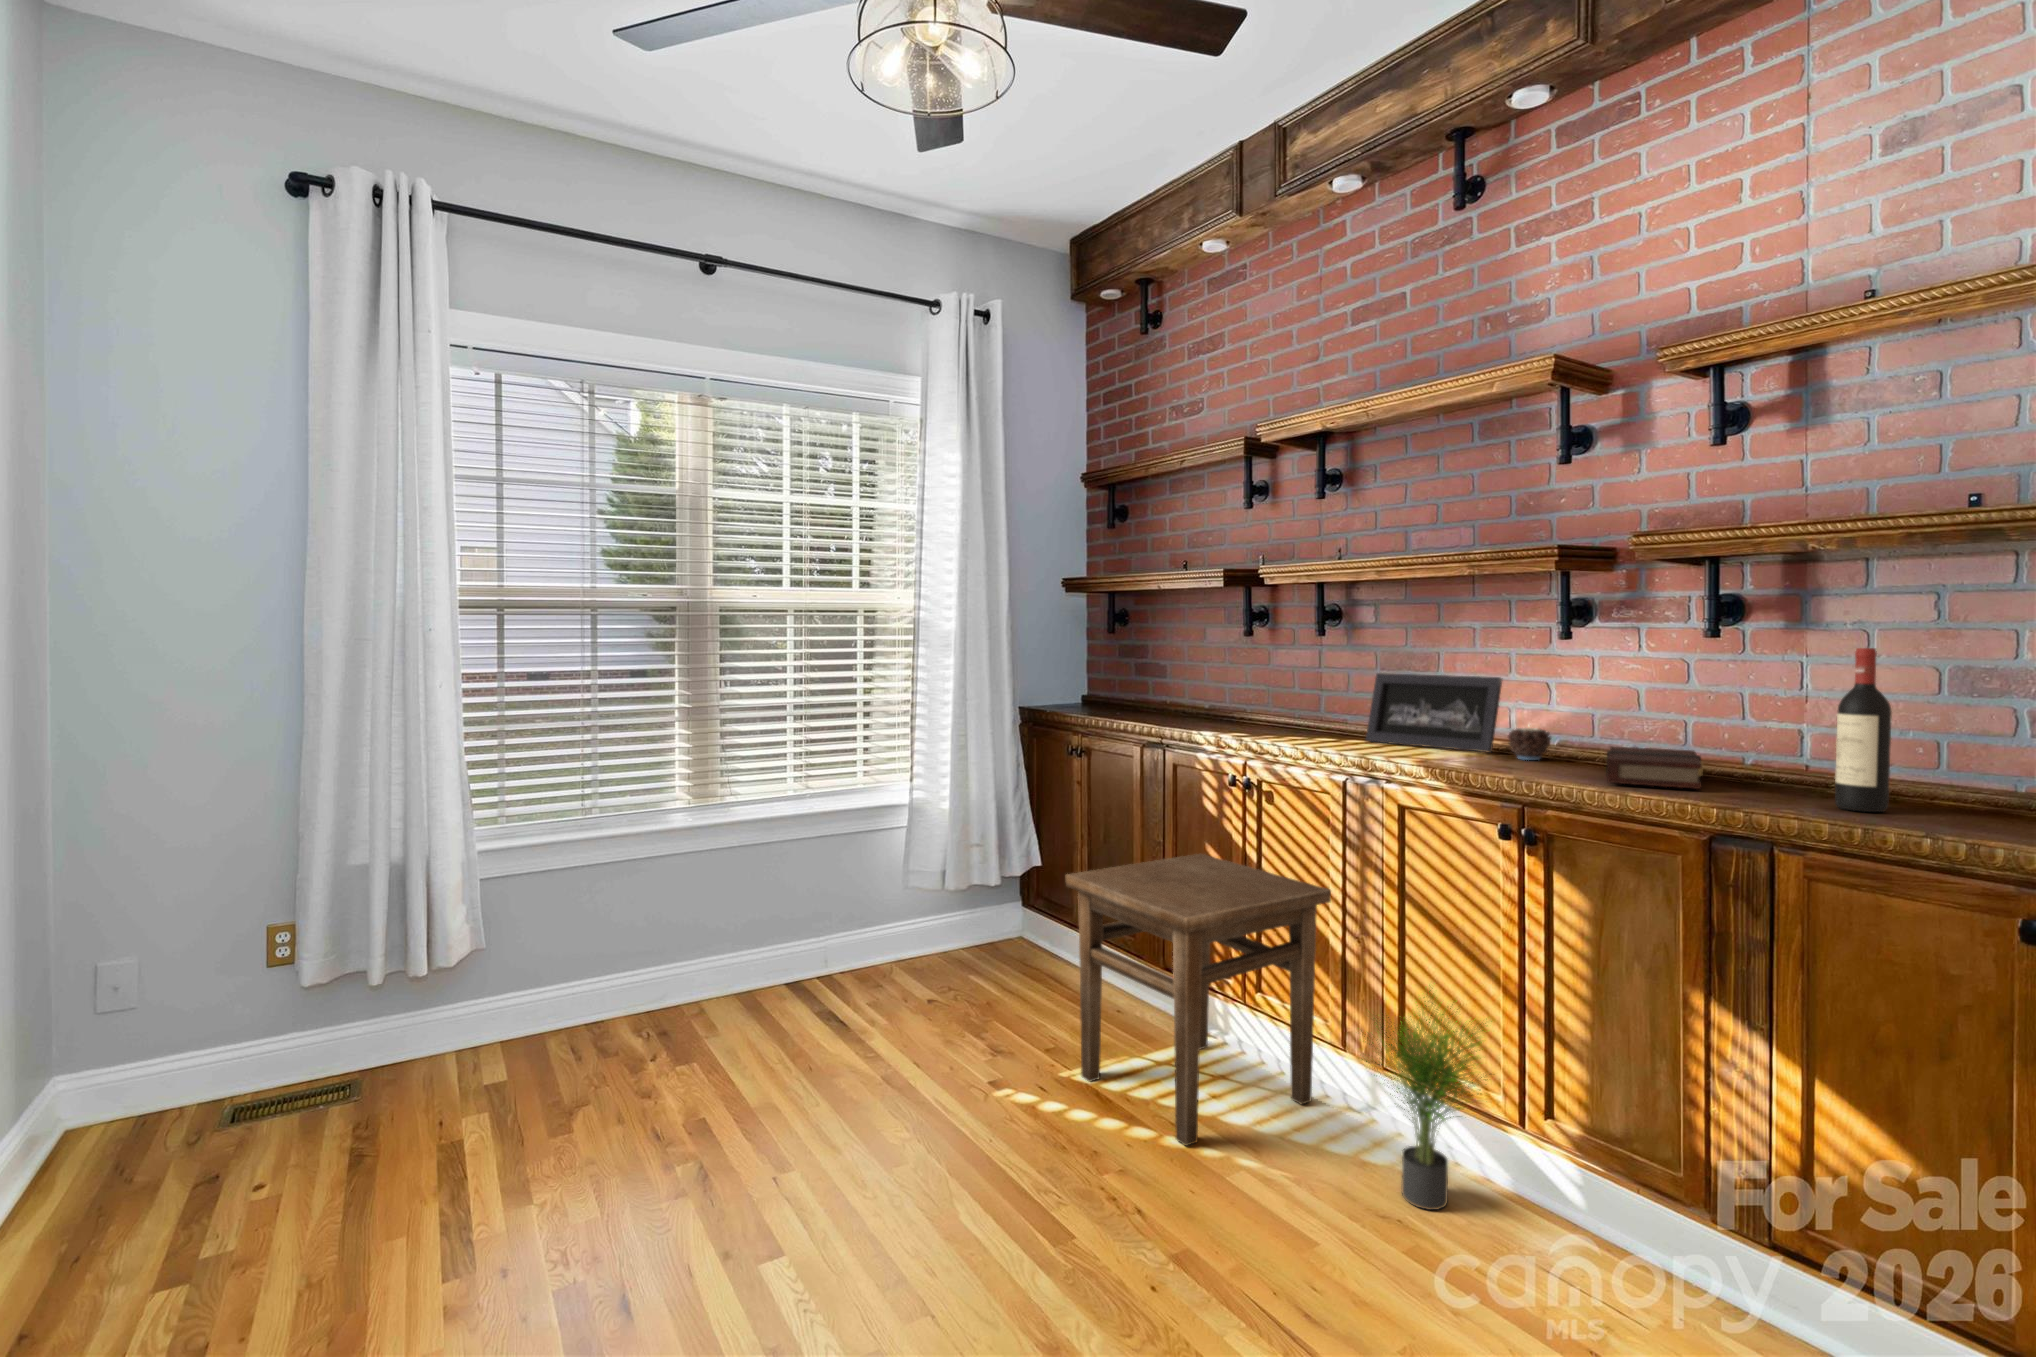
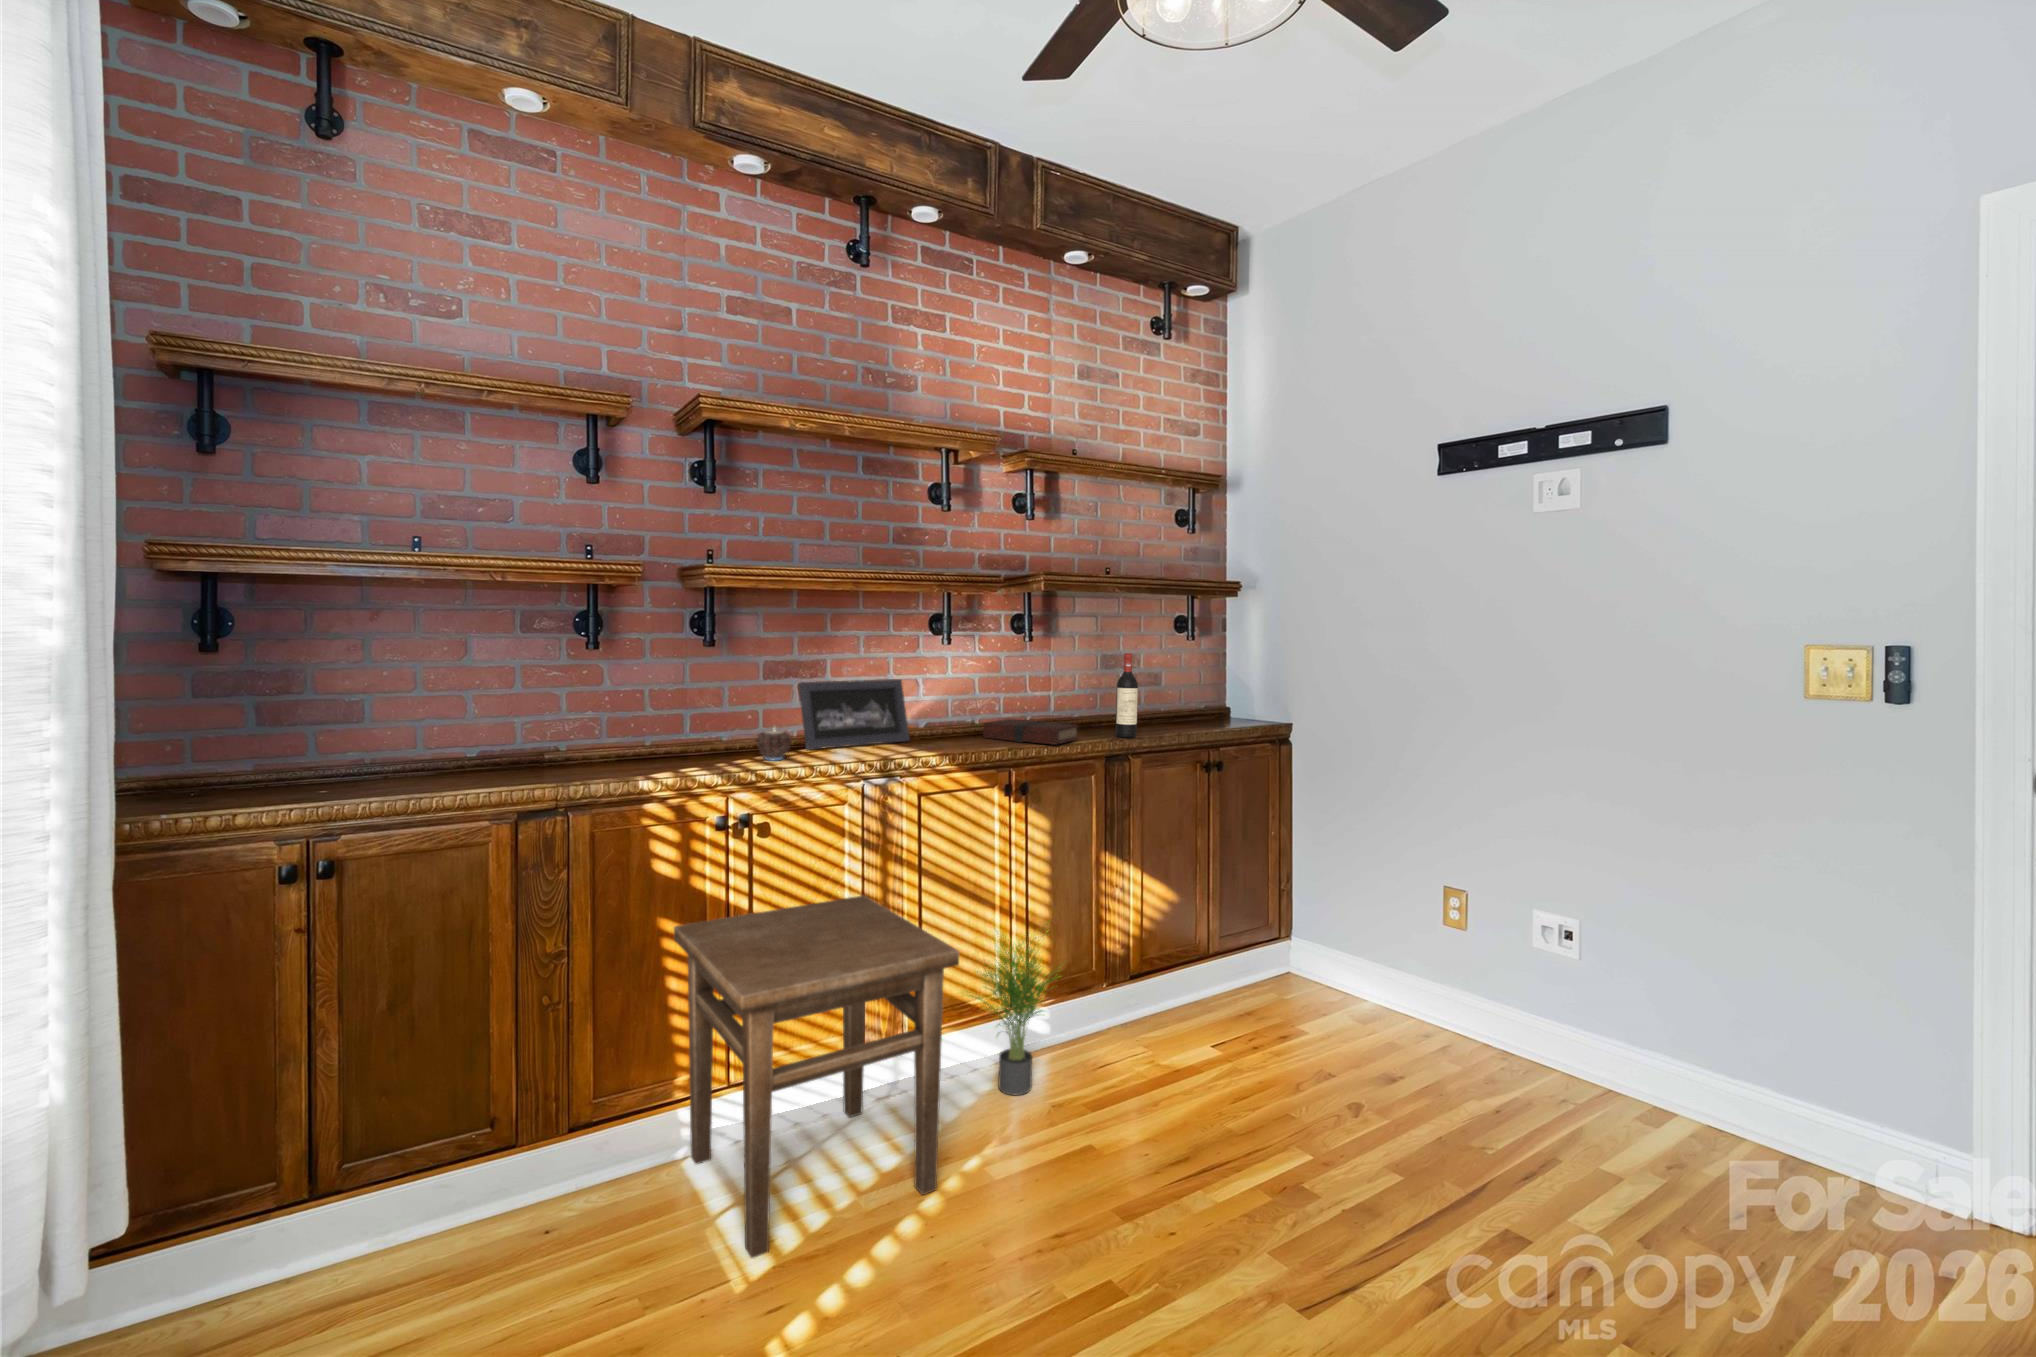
candle: present [1508,728,1551,760] -> present [756,730,792,760]

